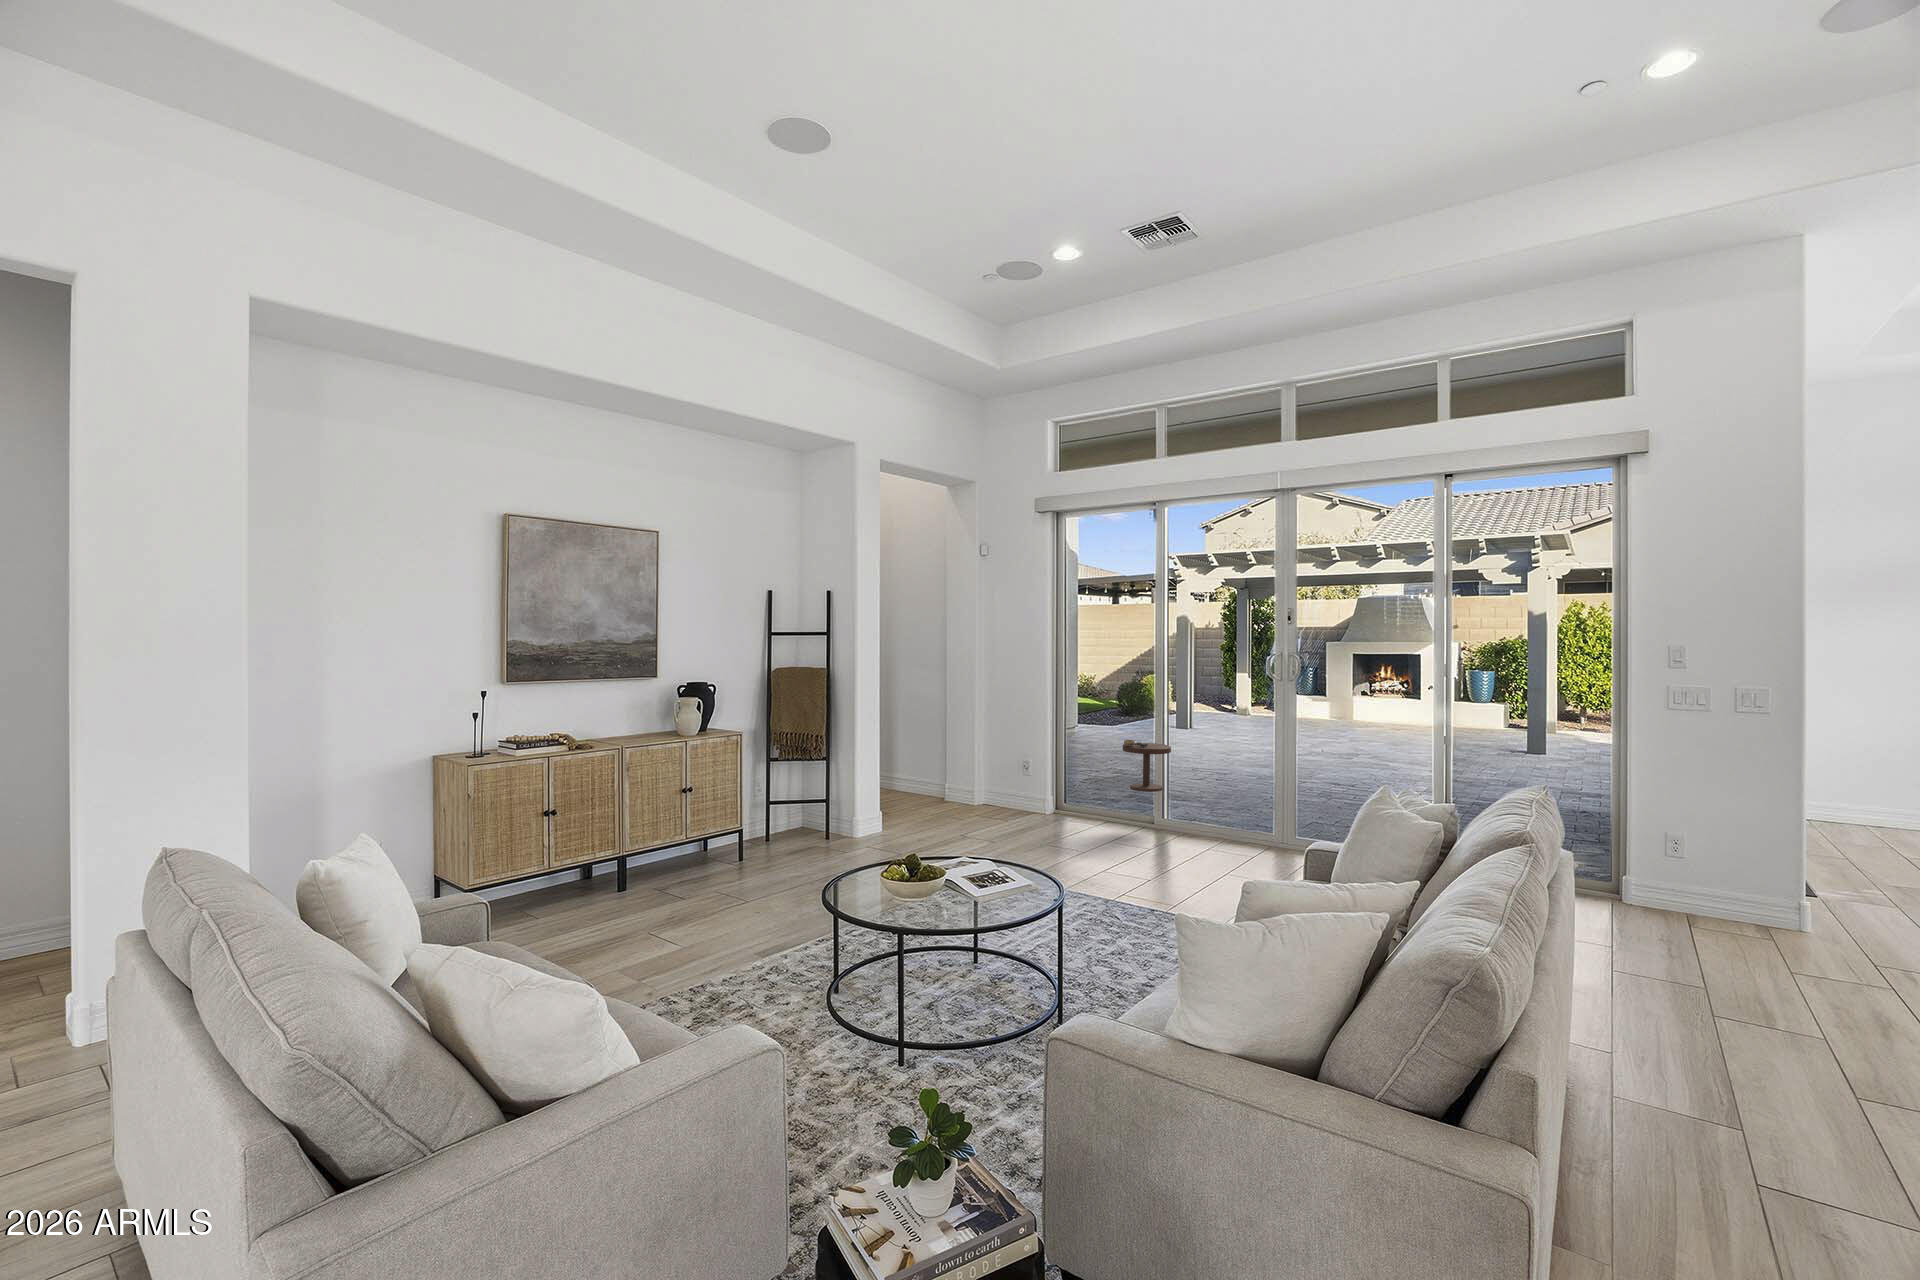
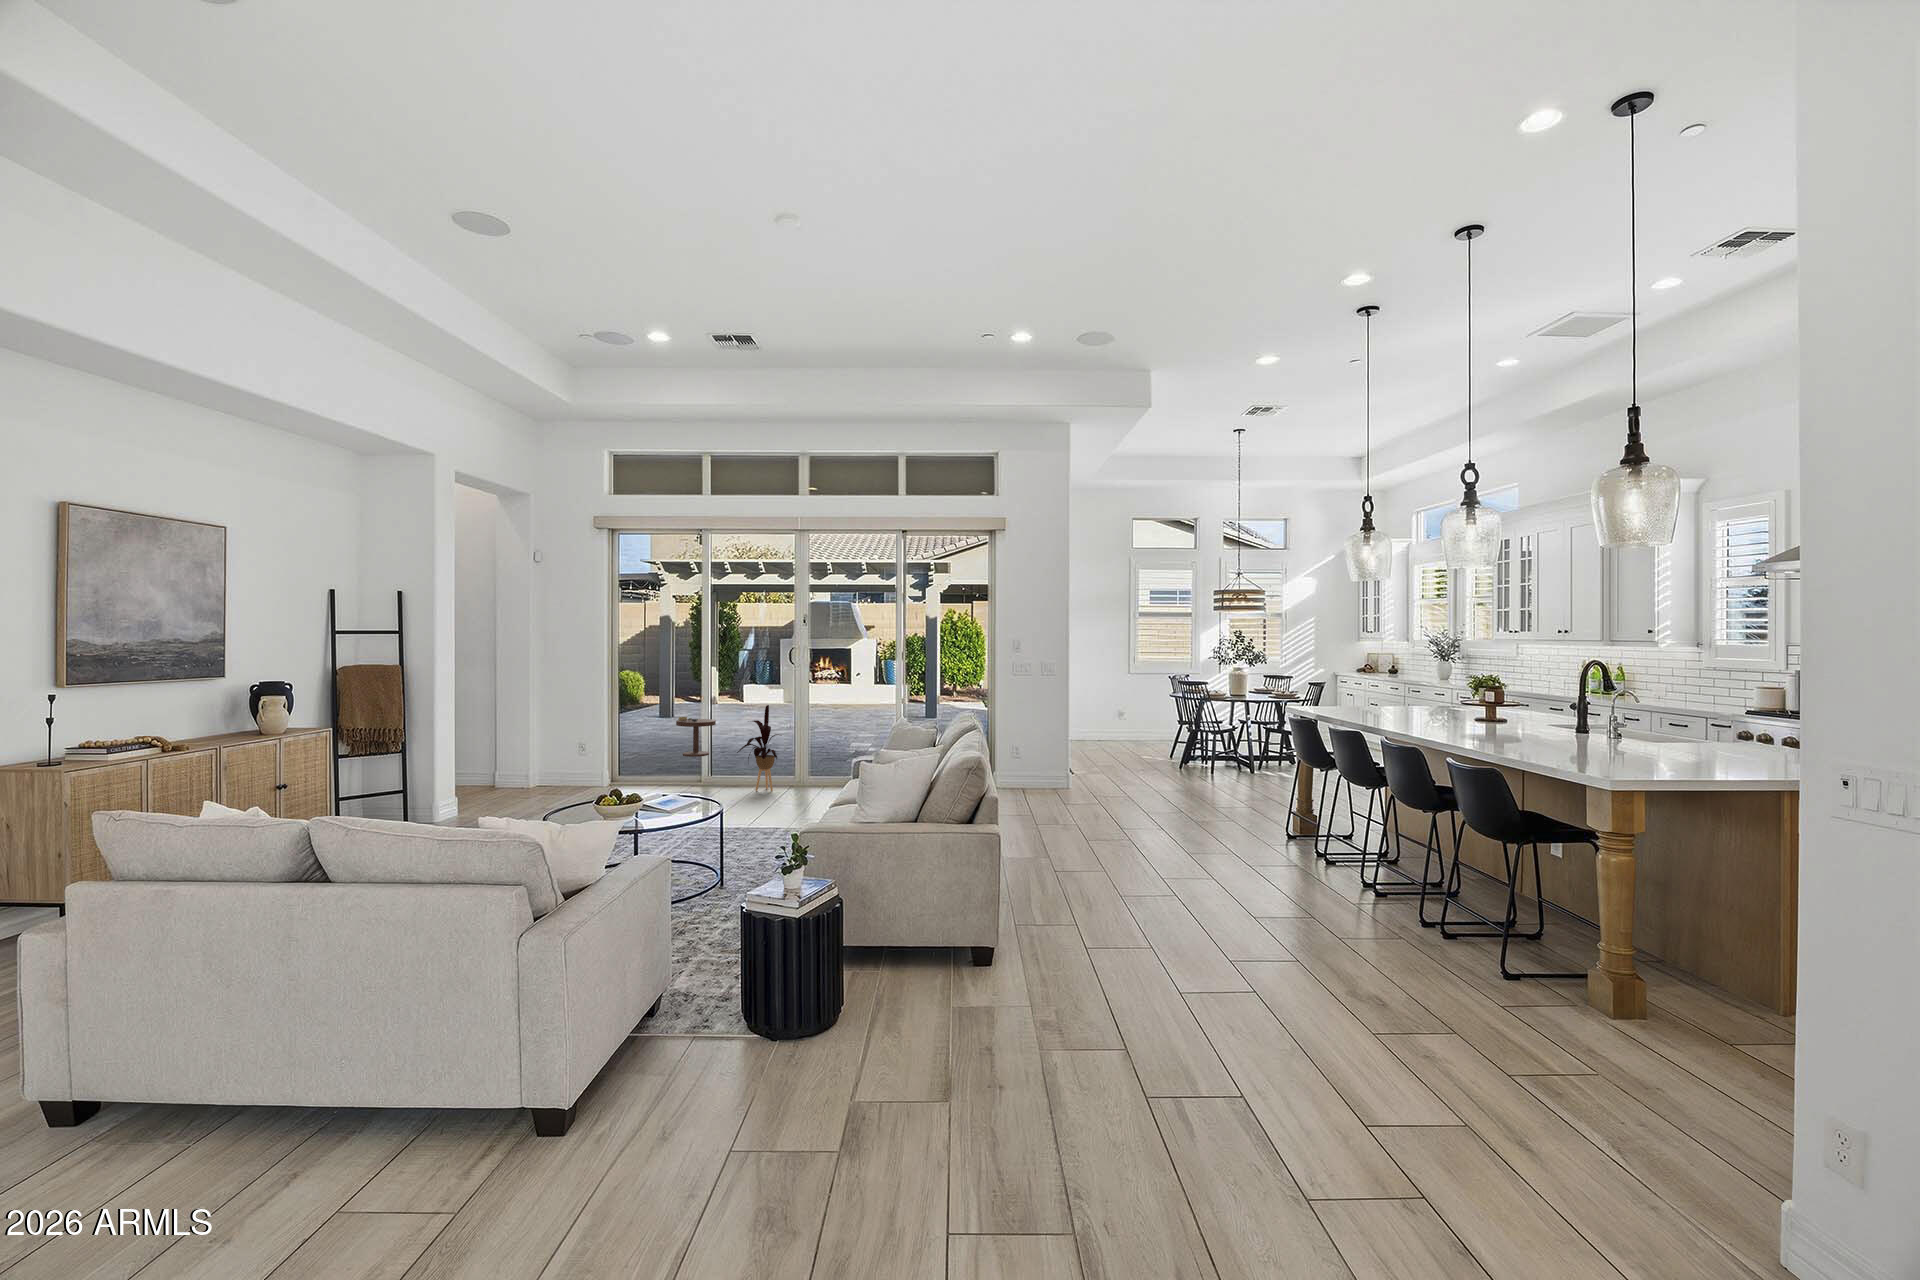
house plant: none [1190,733,1252,848] -> present [737,705,779,791]

